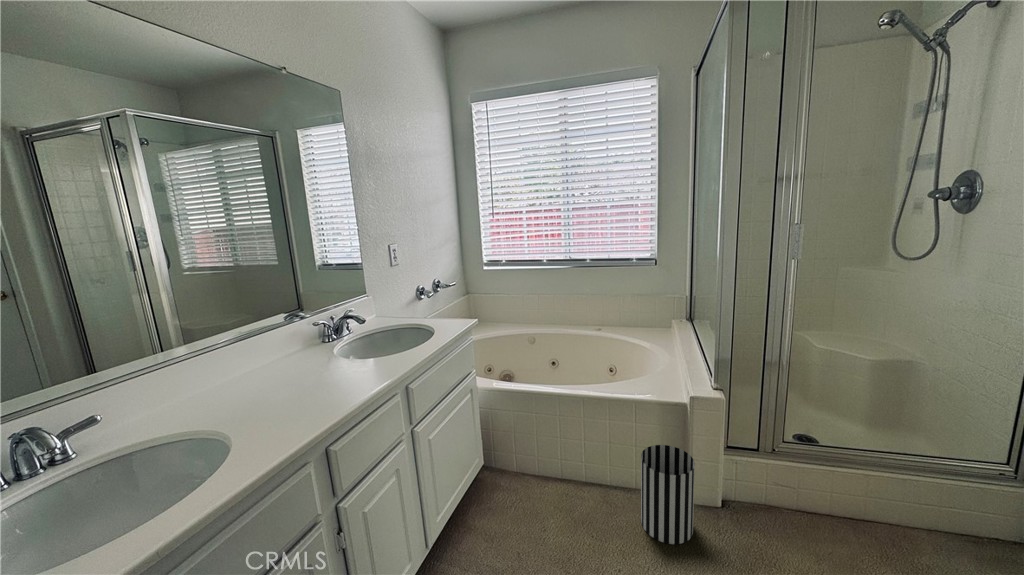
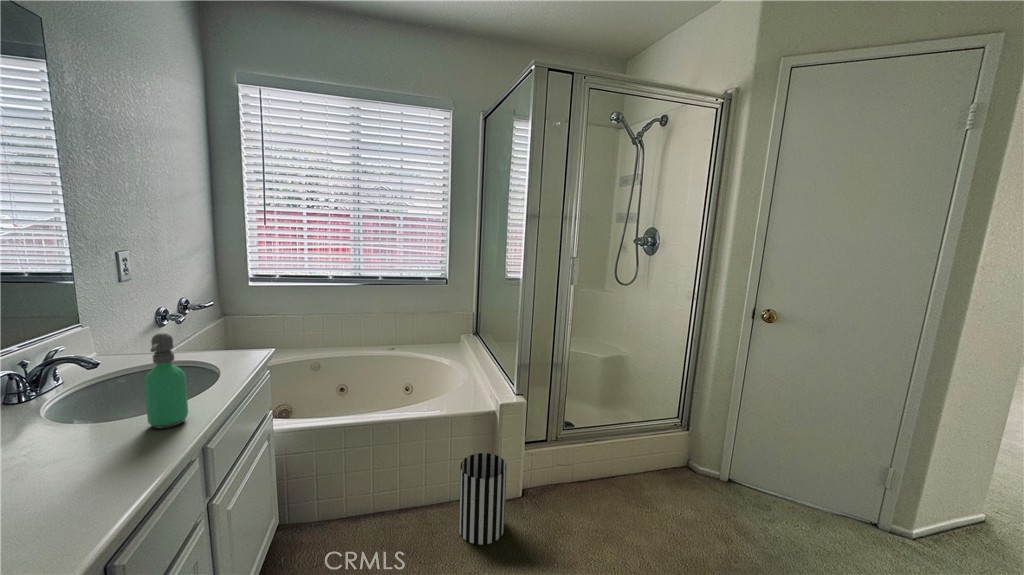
soap dispenser: none [361,301,392,372] -> present [144,333,188,429]

